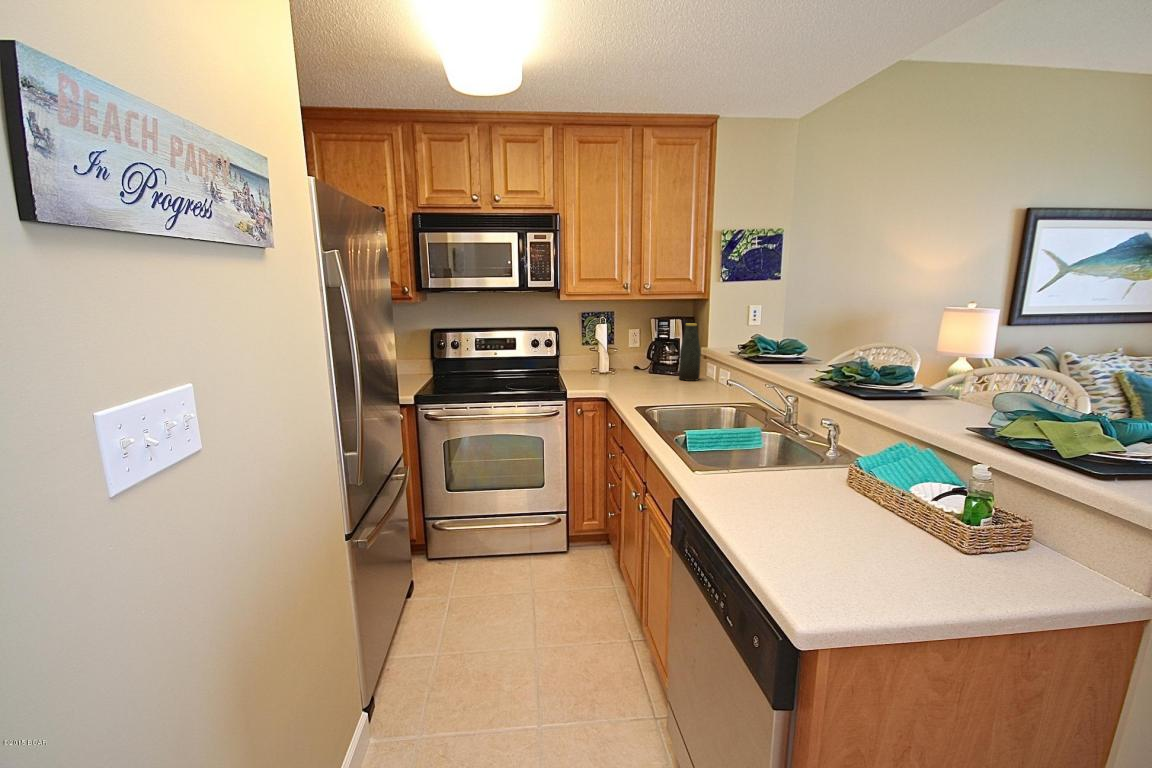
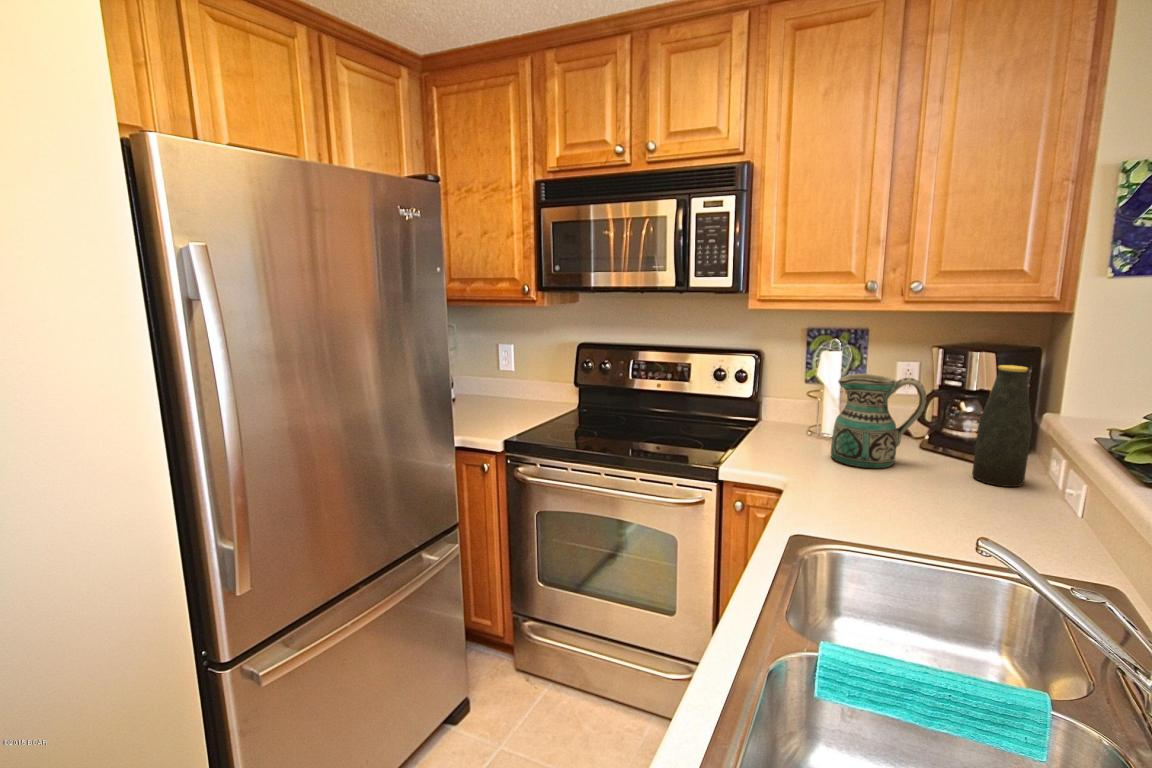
ceramic pitcher: none [613,333,656,382] -> present [831,374,927,468]

